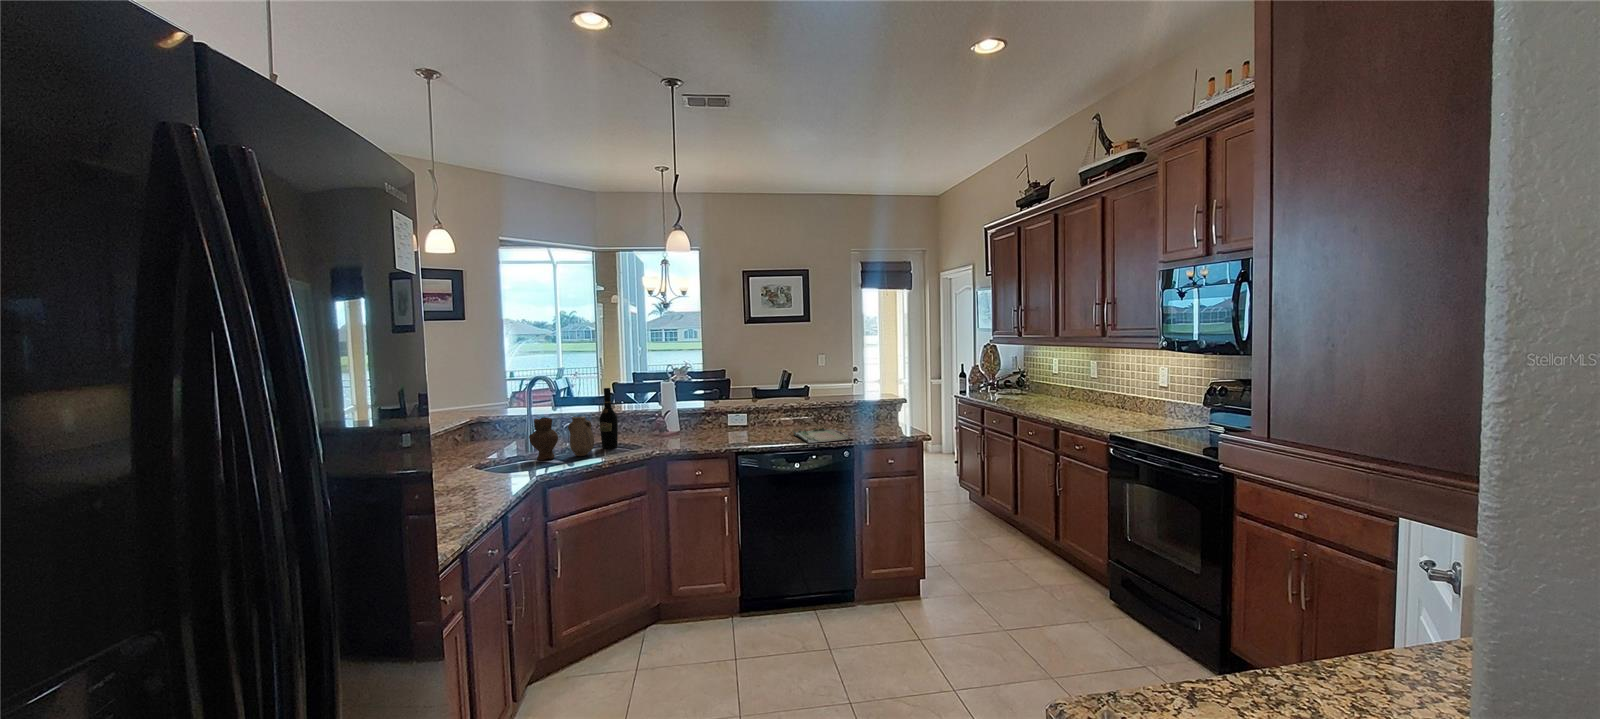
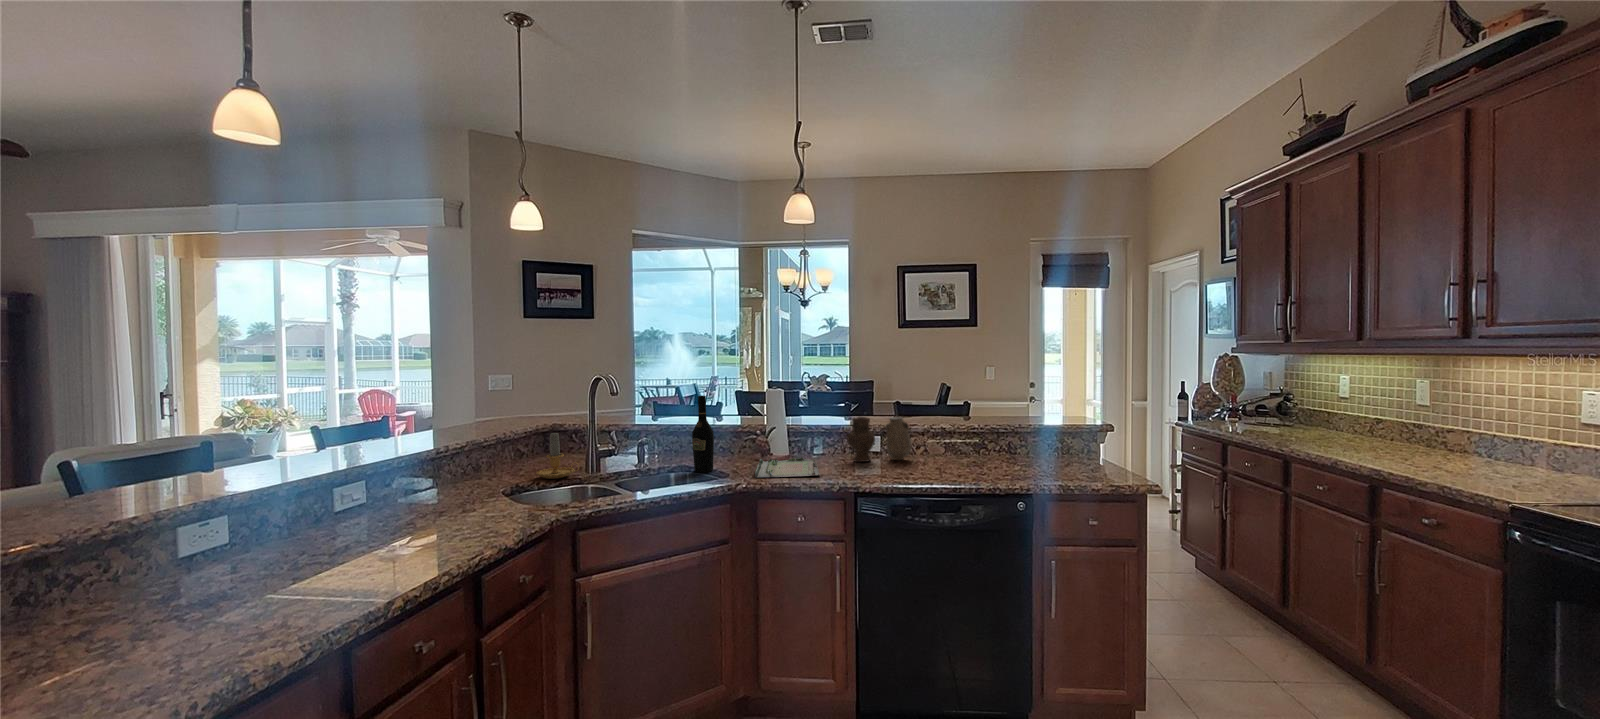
vase: present [529,416,594,460] -> present [846,417,911,462]
candle: none [466,422,505,461] -> present [536,433,579,479]
tray: present [793,428,853,443] -> present [755,454,820,478]

